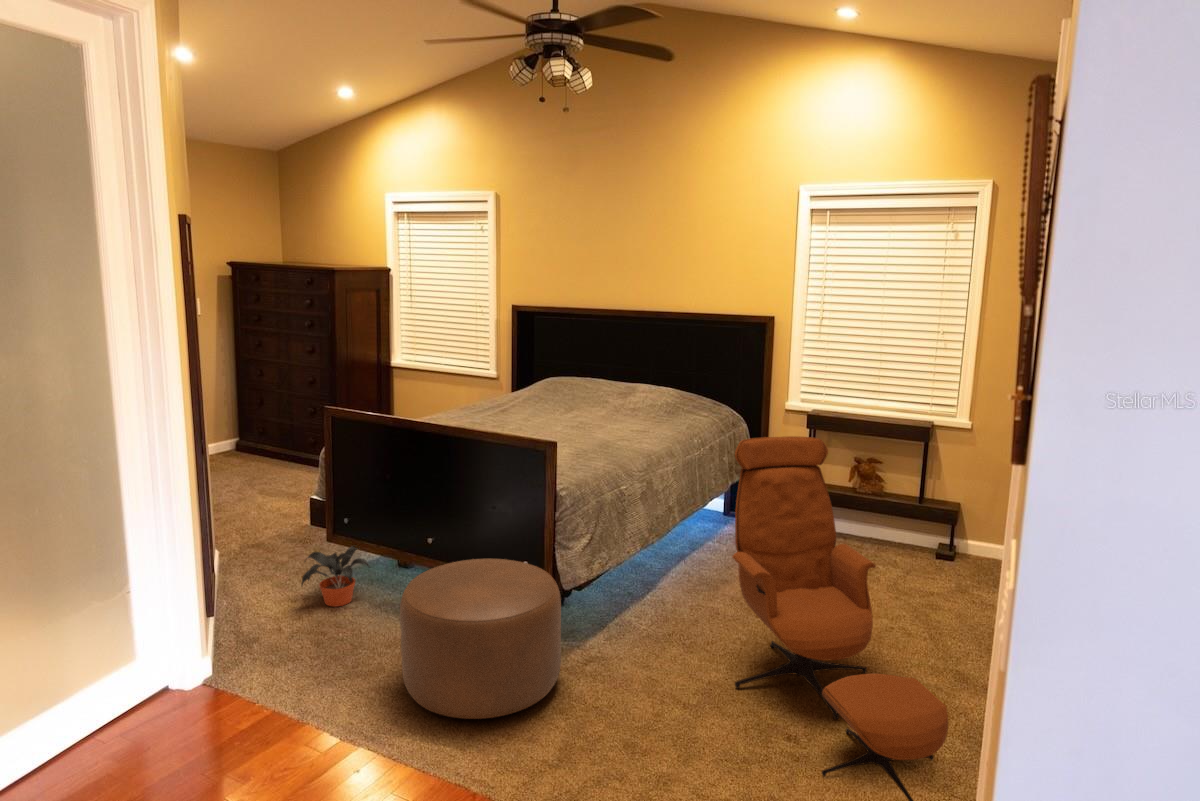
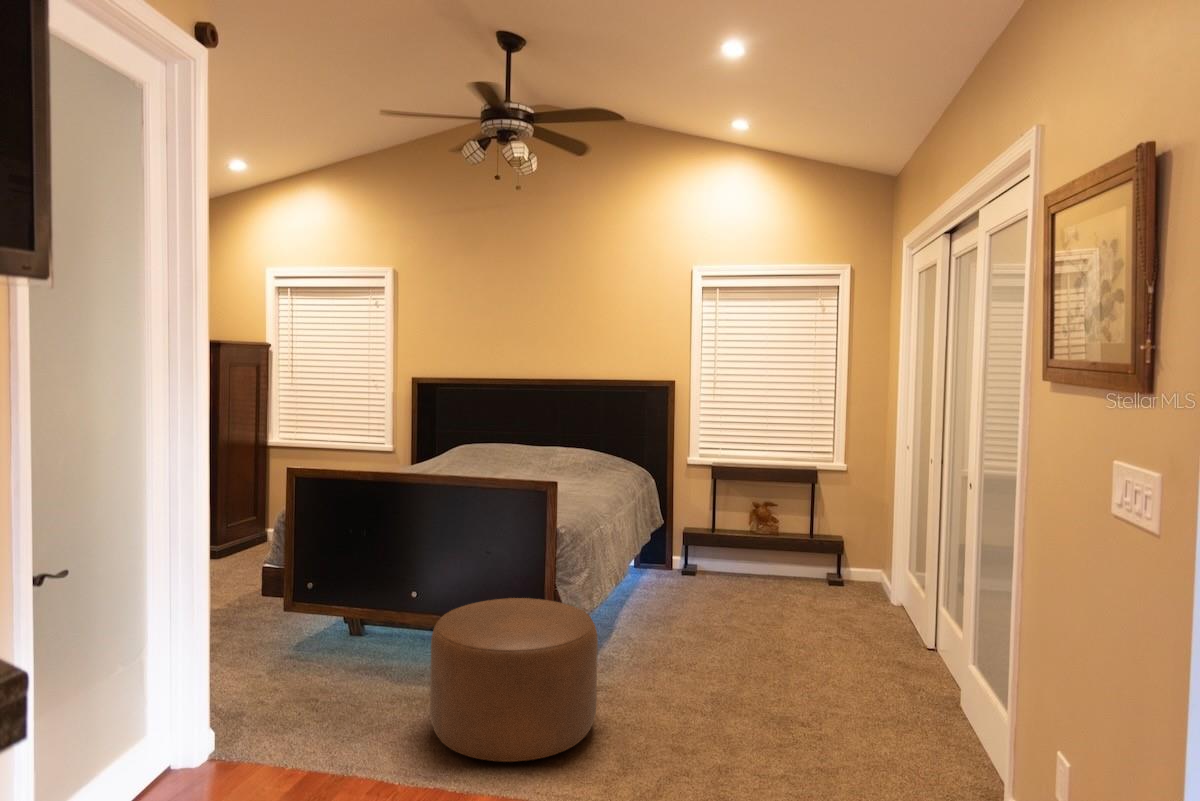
lounge chair: present [732,436,948,801] -> none [723,465,976,768]
potted plant: present [302,546,369,607] -> none [255,612,334,682]

